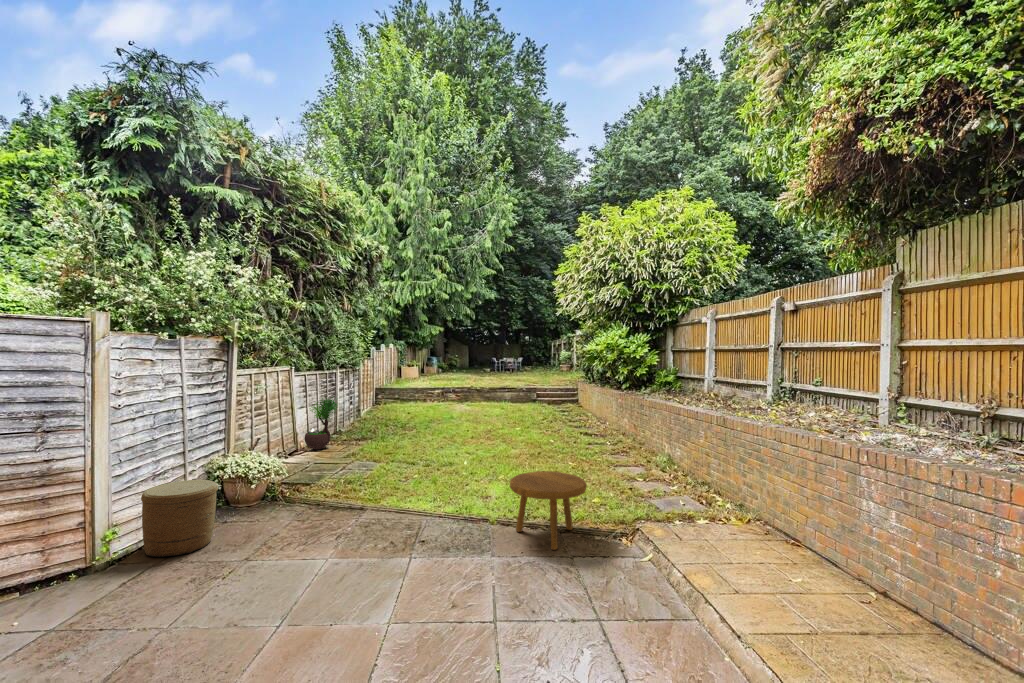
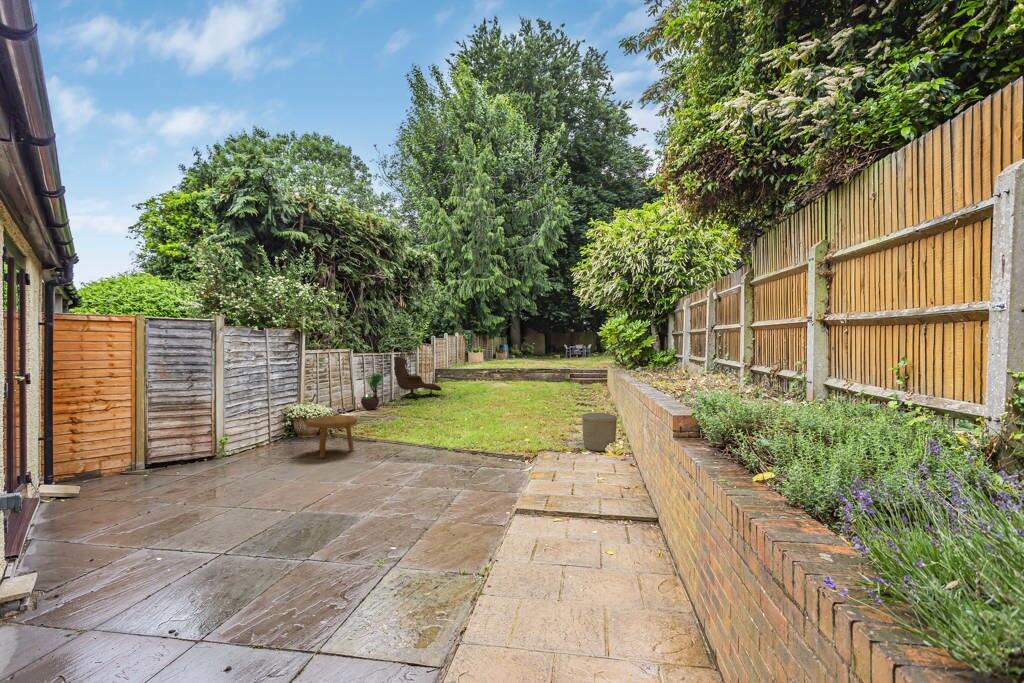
lounge chair: none [338,375,400,430] -> present [394,357,441,399]
footstool: present [510,471,587,550] -> present [306,415,357,458]
woven basket: present [141,480,218,557] -> present [582,413,617,451]

